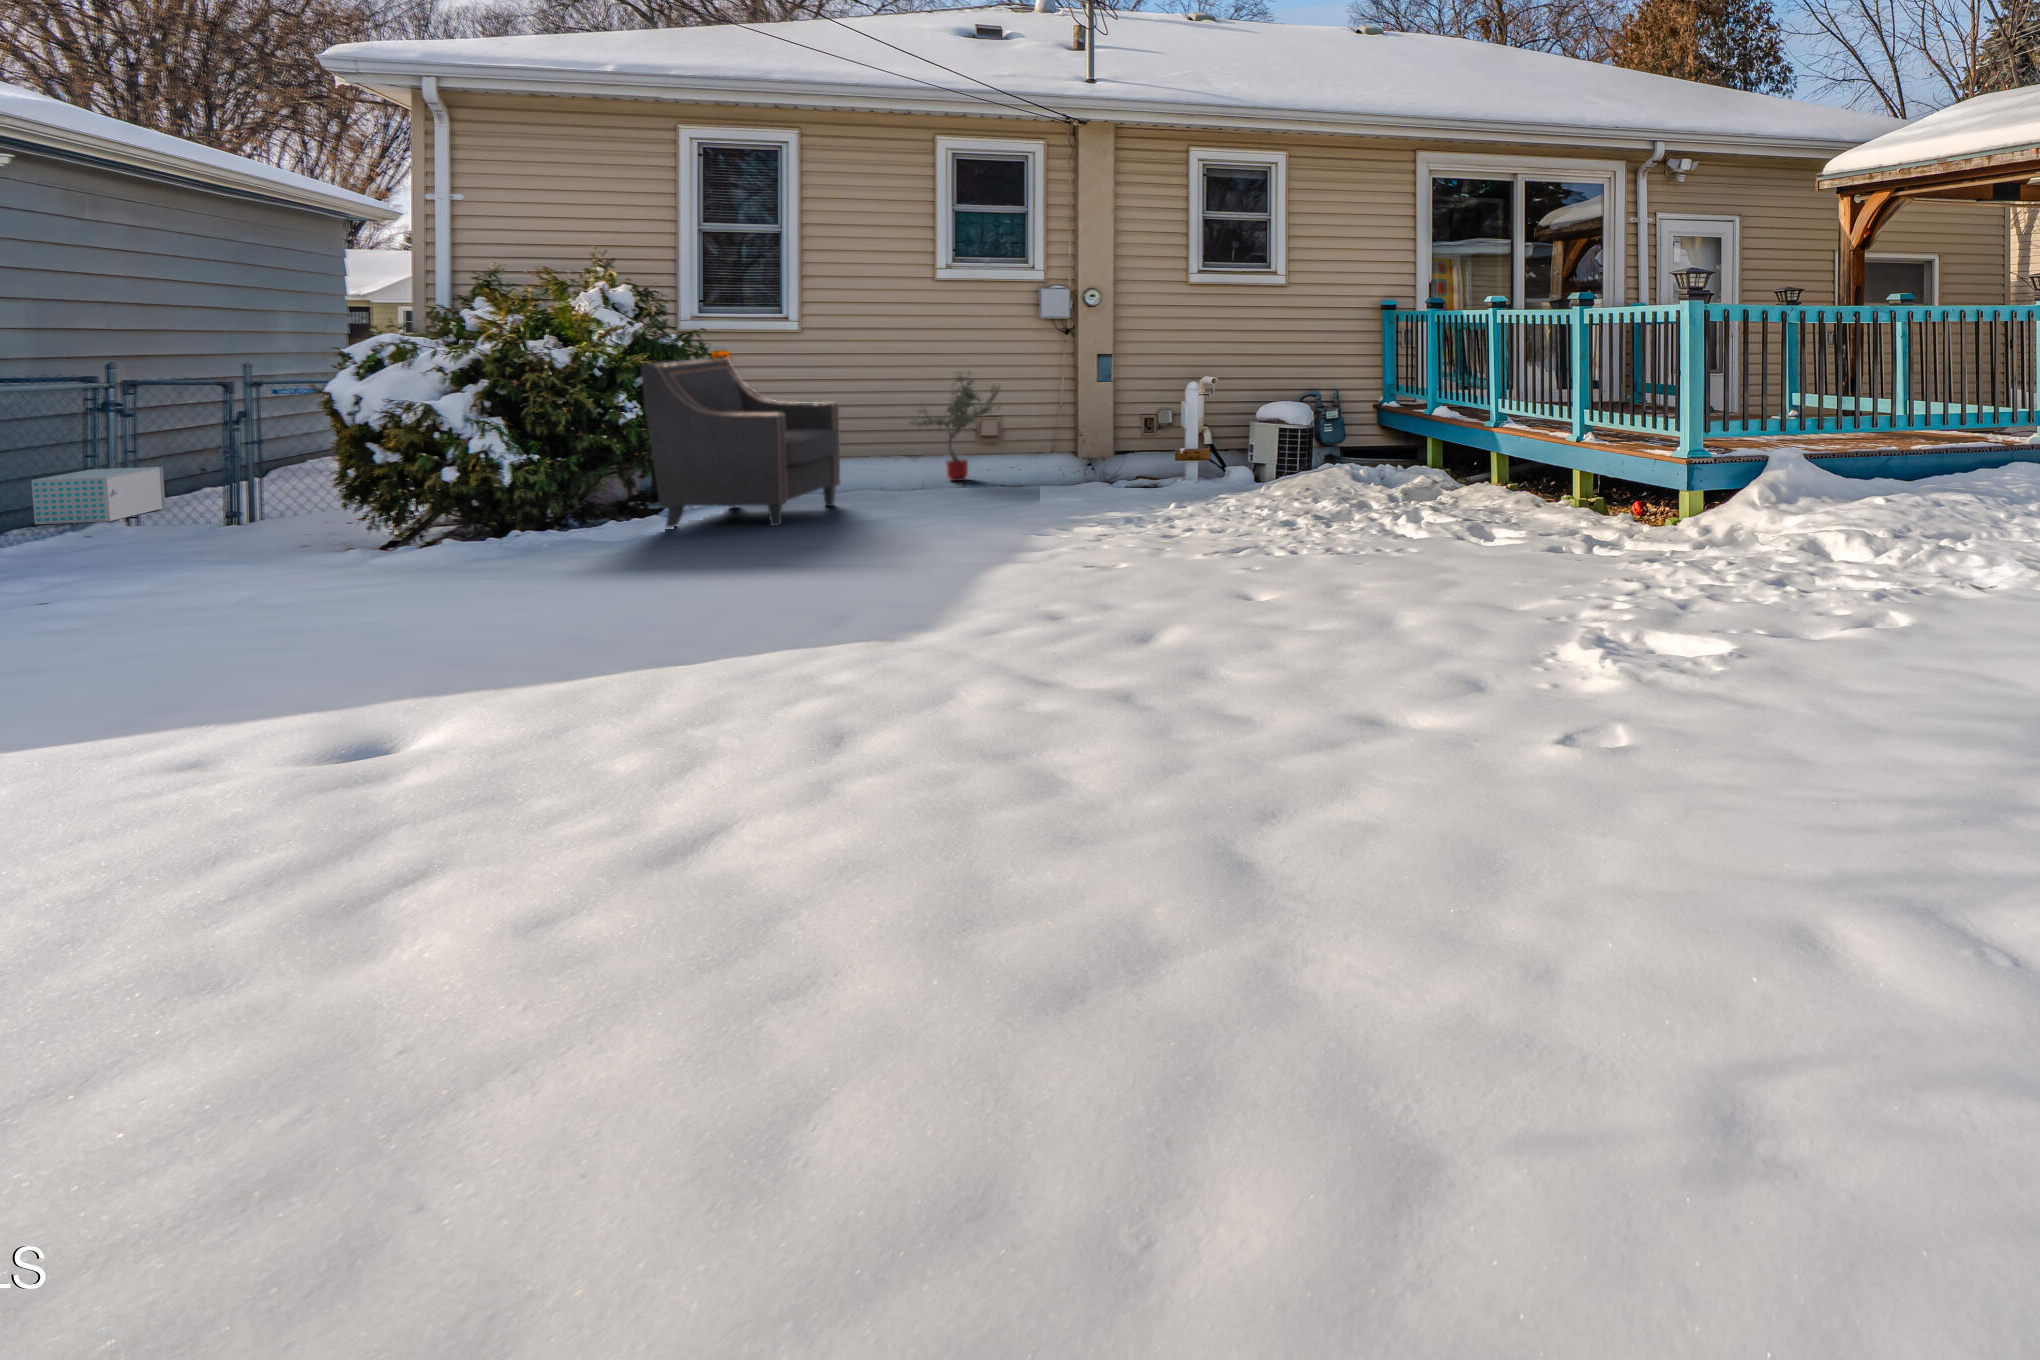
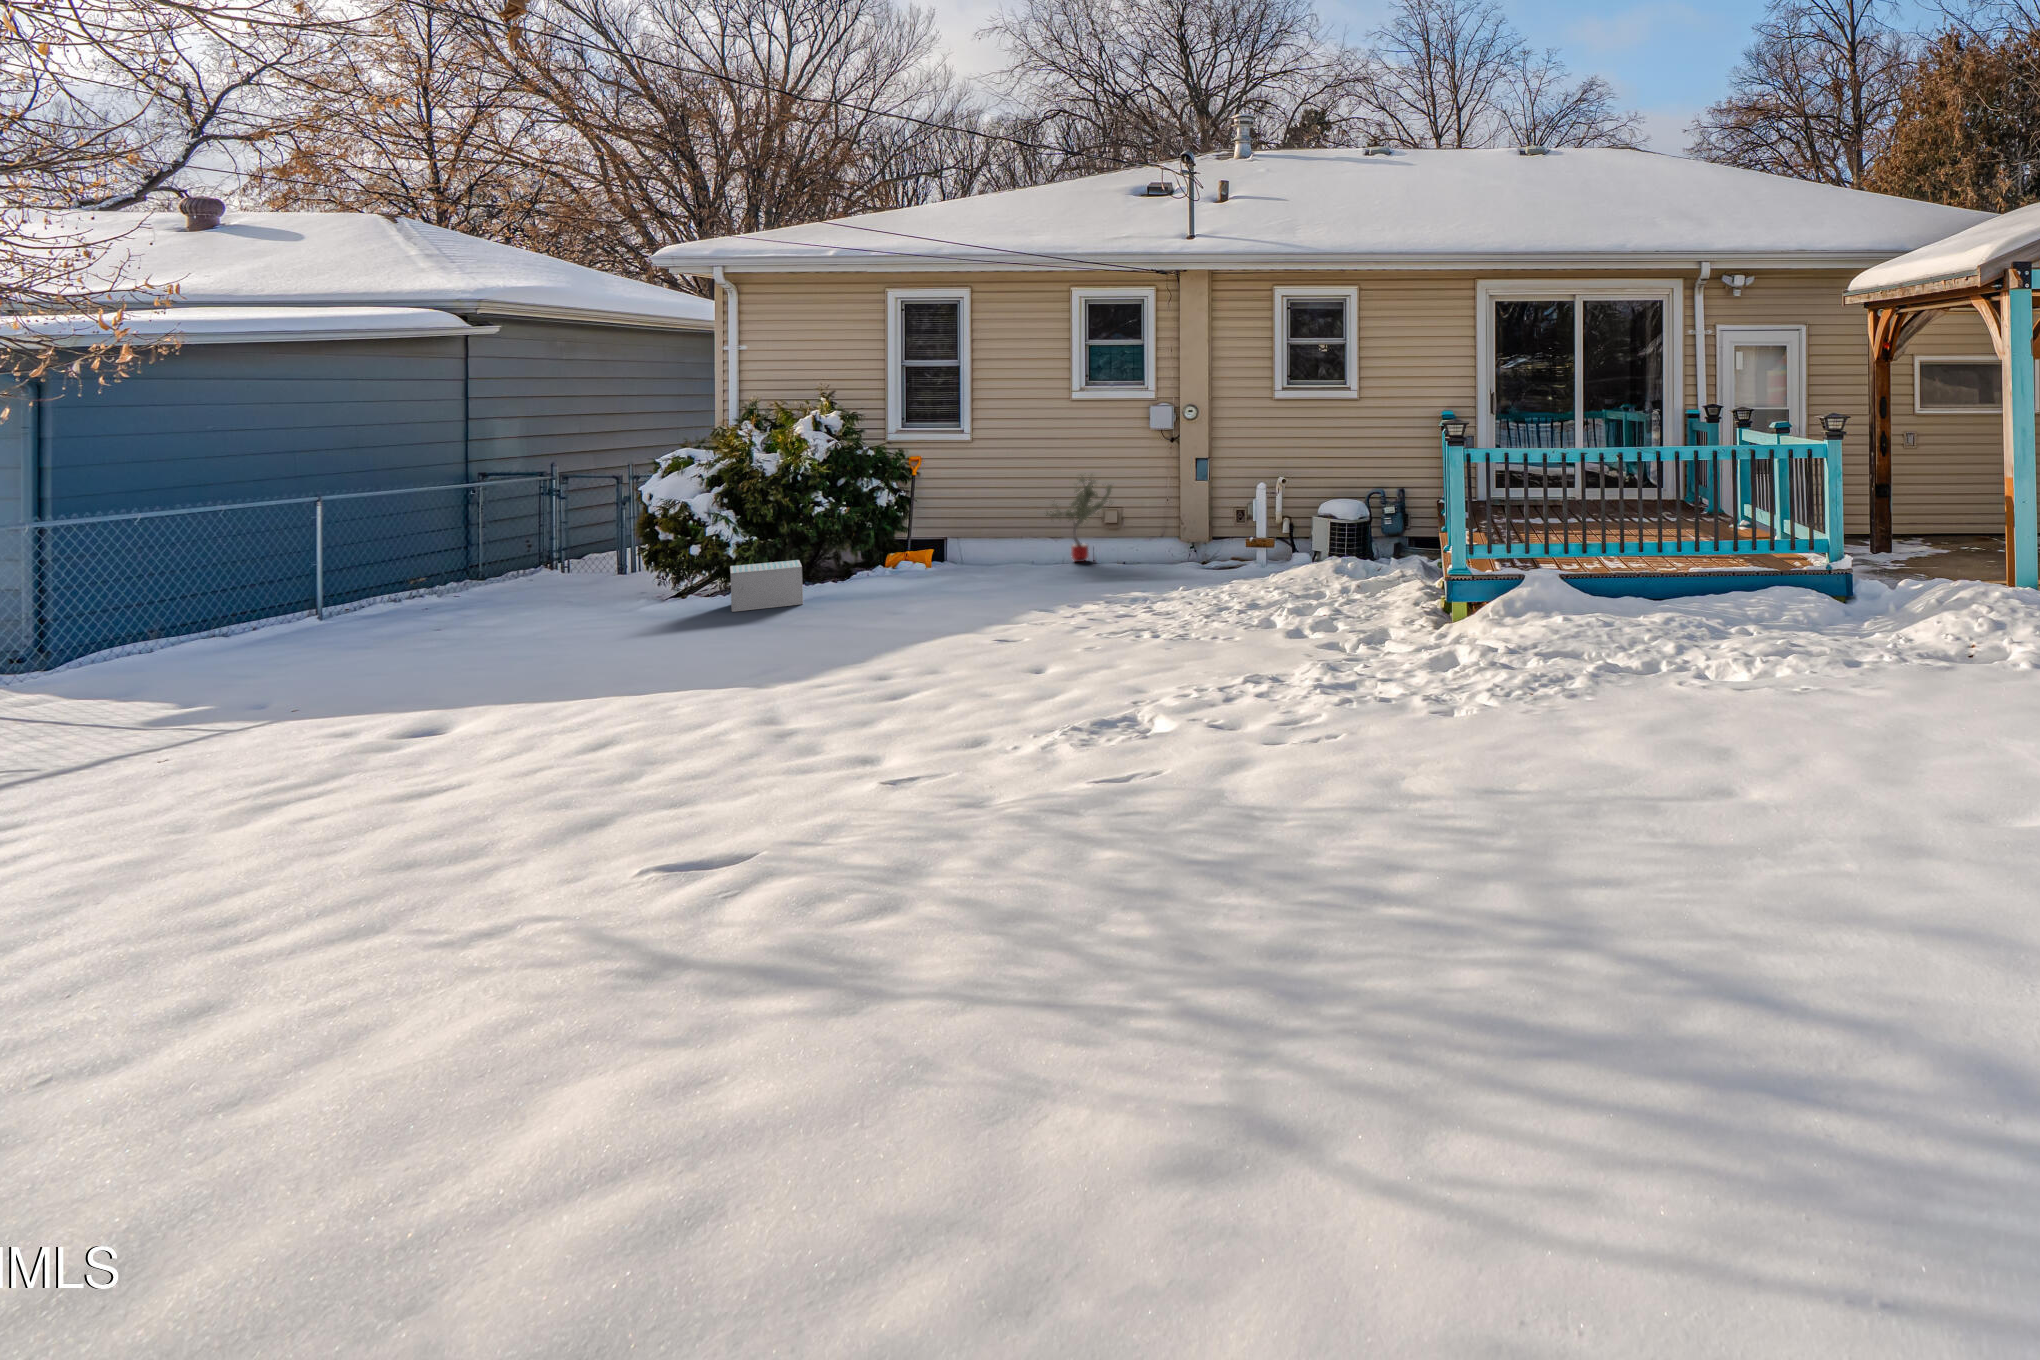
chair: present [641,358,841,527] -> none [828,464,974,594]
storage box: present [32,467,165,524] -> present [730,560,803,612]

